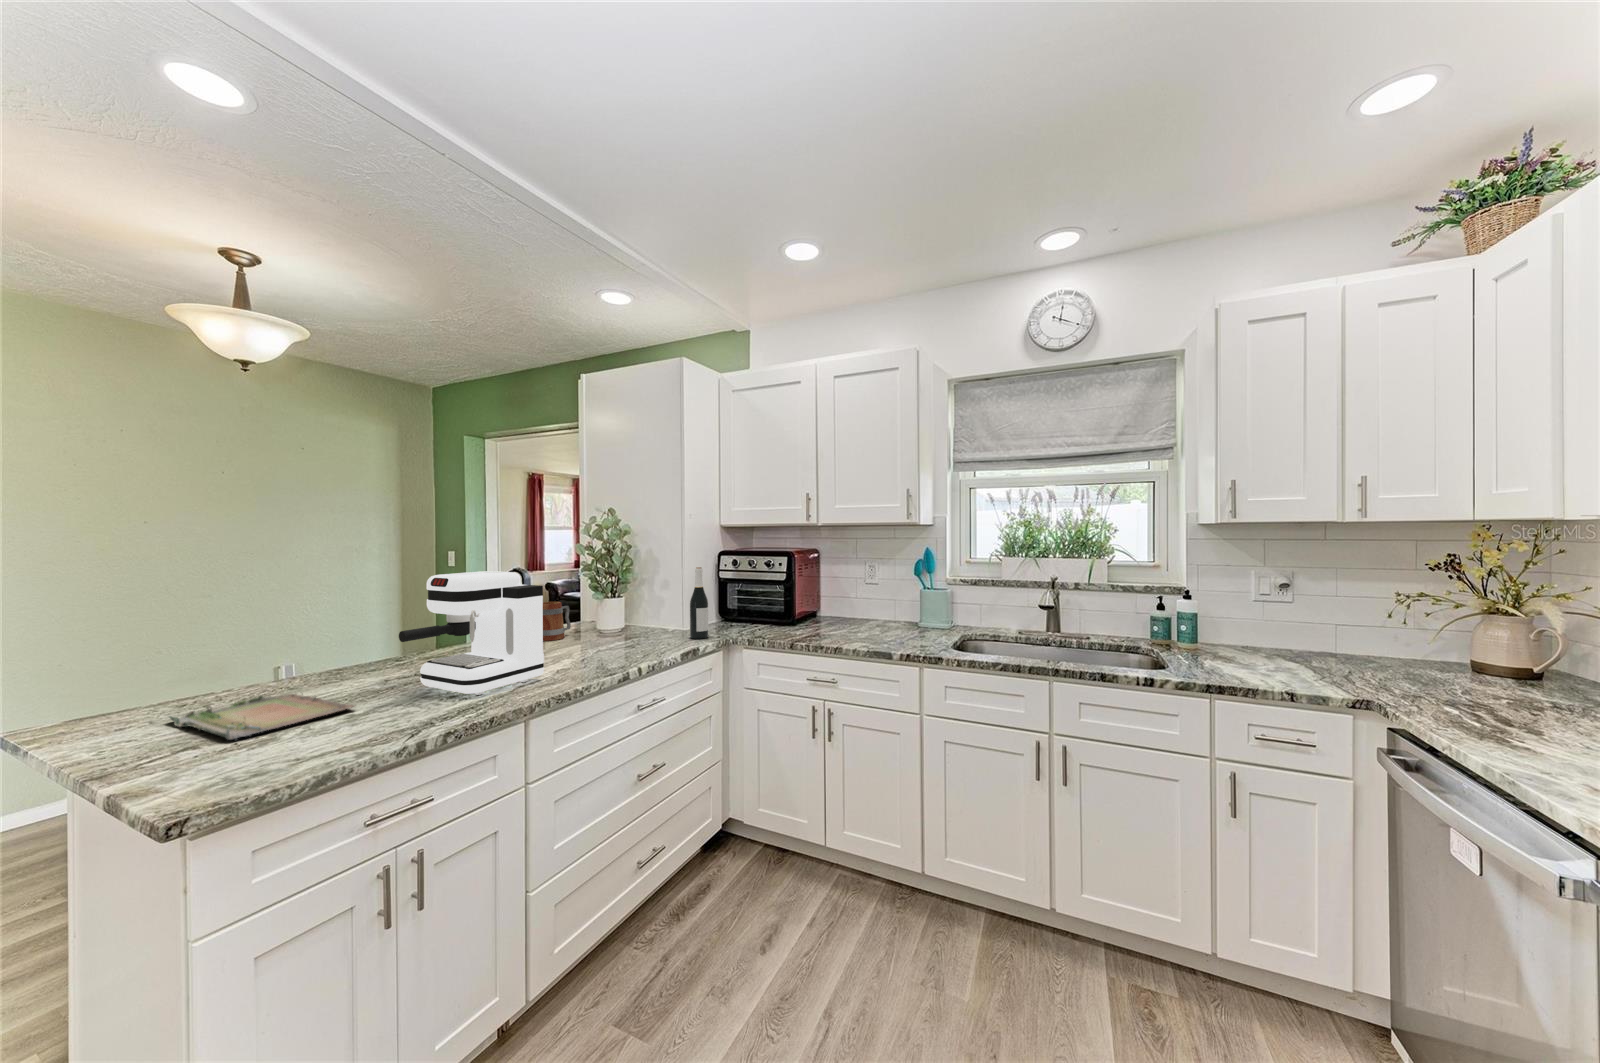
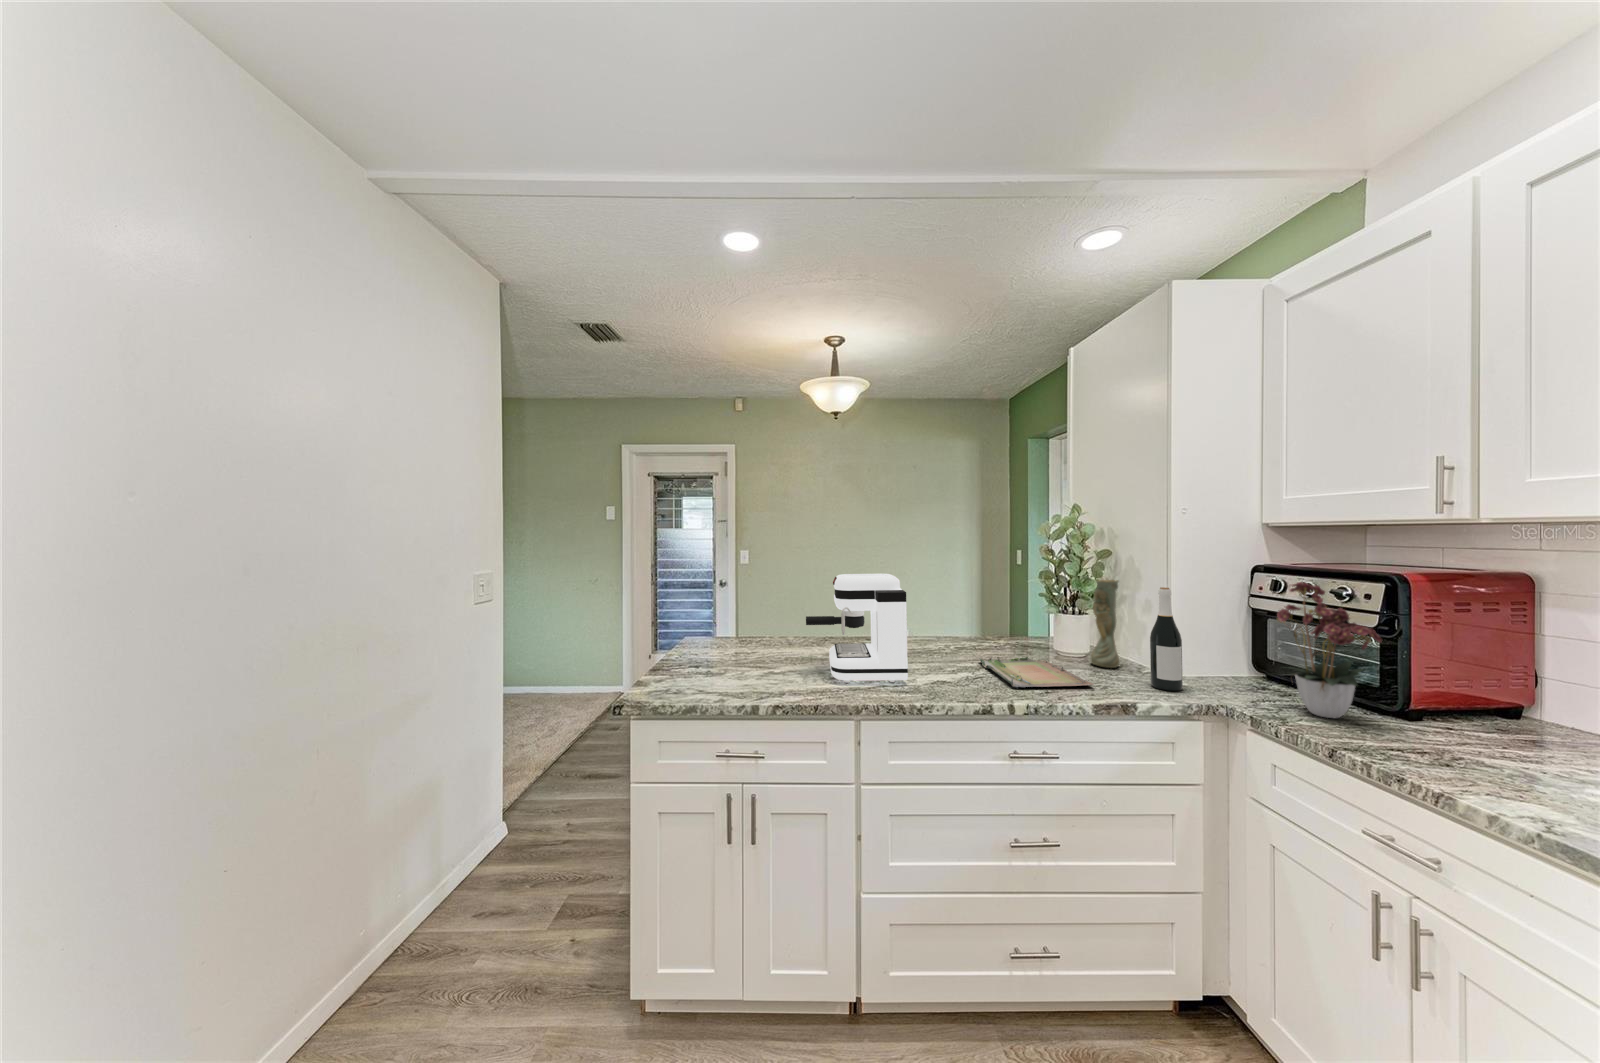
flower arrangement: none [747,554,800,633] -> present [1277,582,1382,718]
vase: none [637,566,658,635] -> present [1091,580,1119,668]
mug: present [543,602,571,641] -> none [986,608,1025,648]
tray: present [169,694,355,740] -> present [979,654,1094,688]

